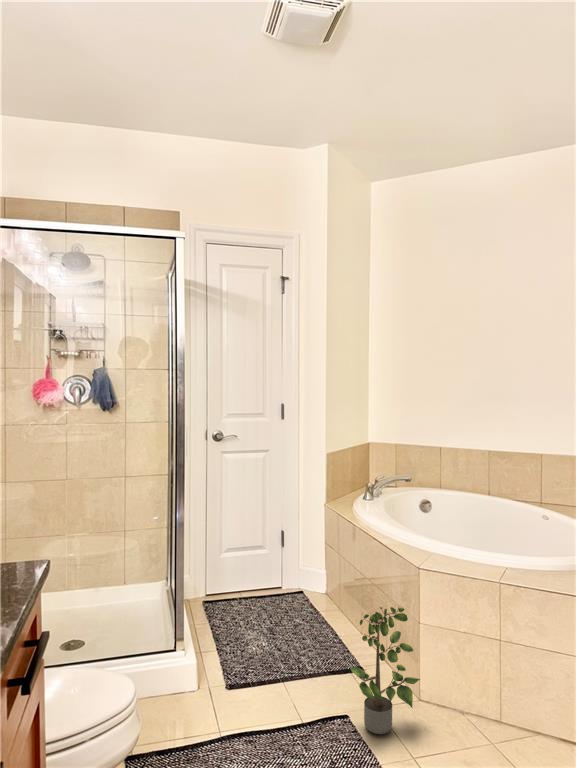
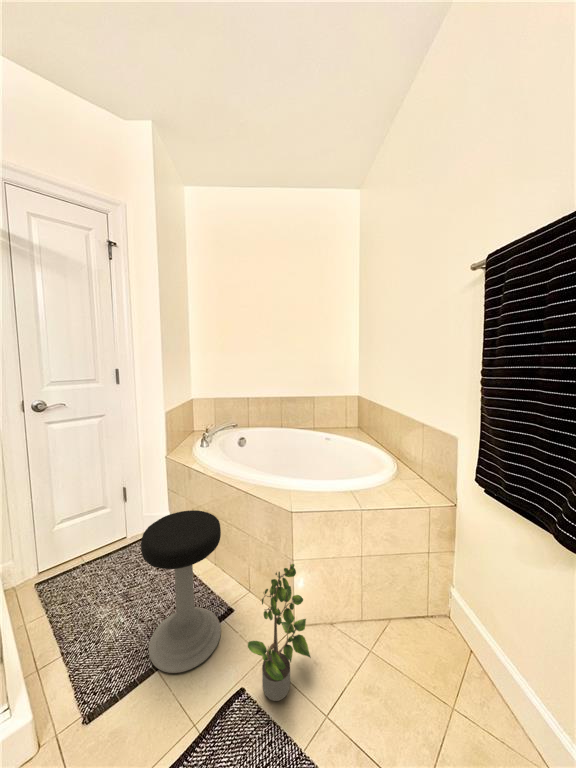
stool: none [278,548,349,690] -> present [141,510,221,673]

